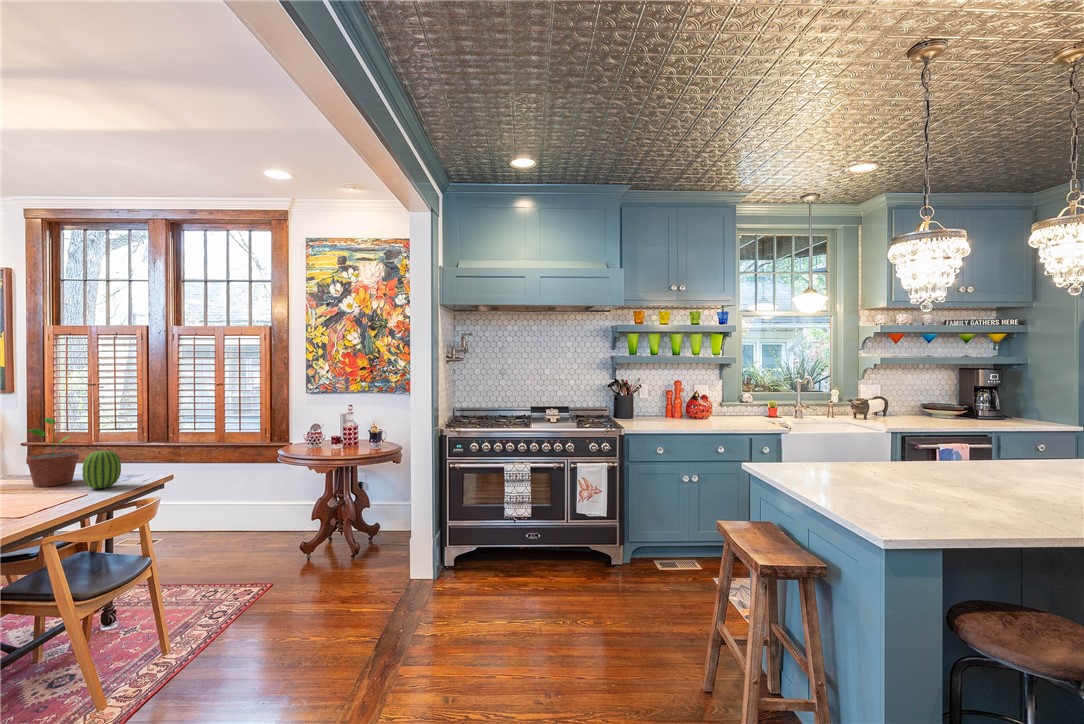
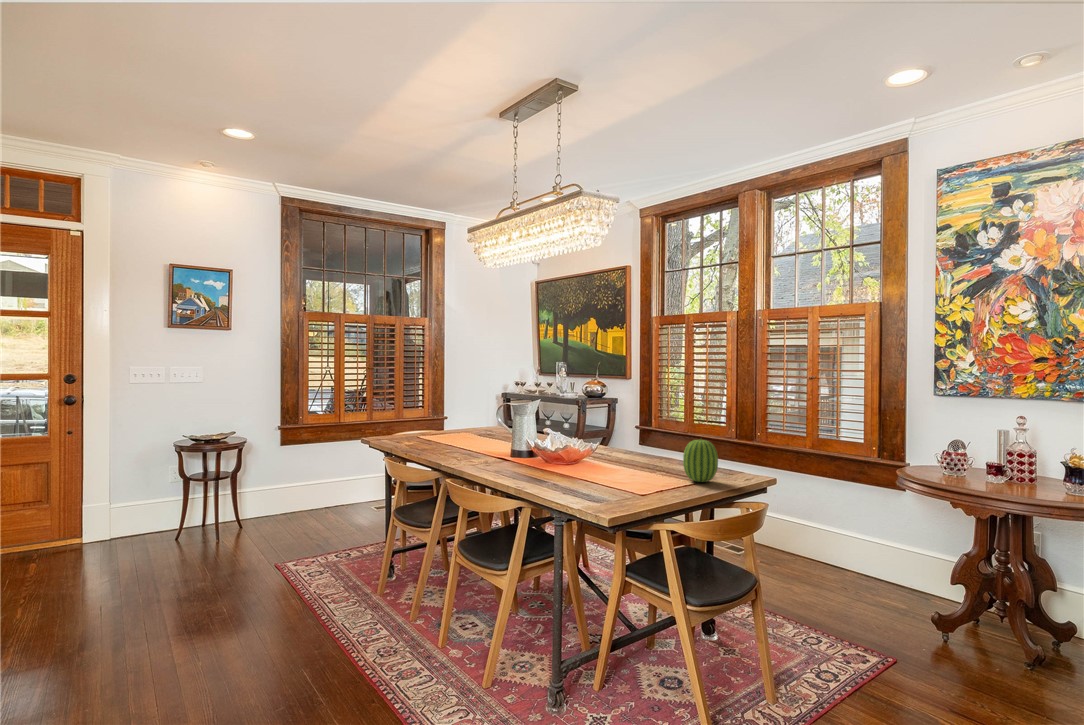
potted plant: present [26,417,79,487] -> none [639,399,680,471]

